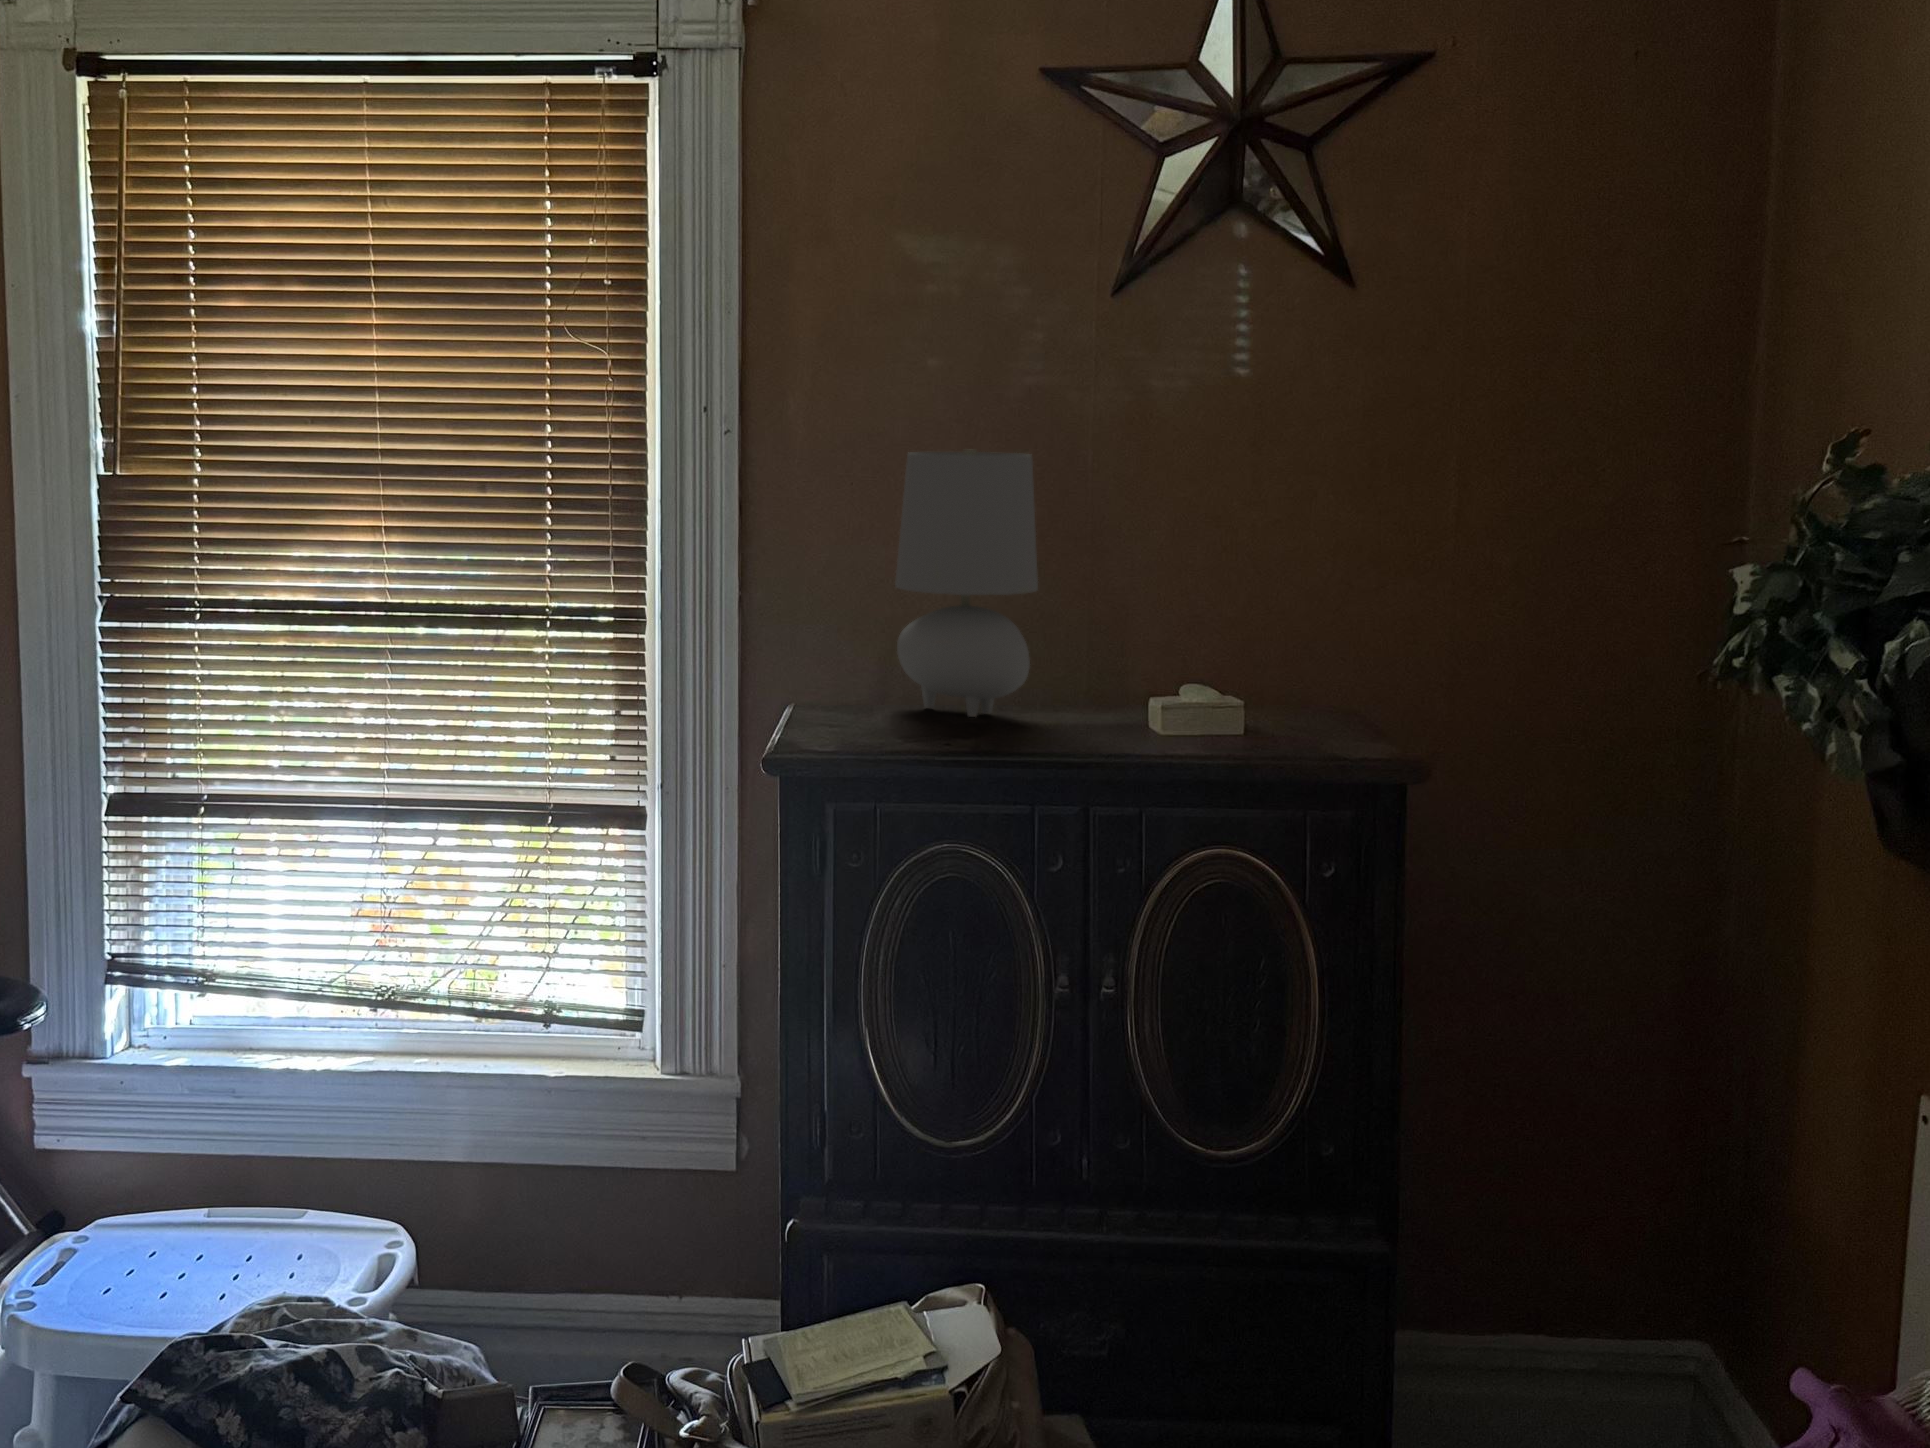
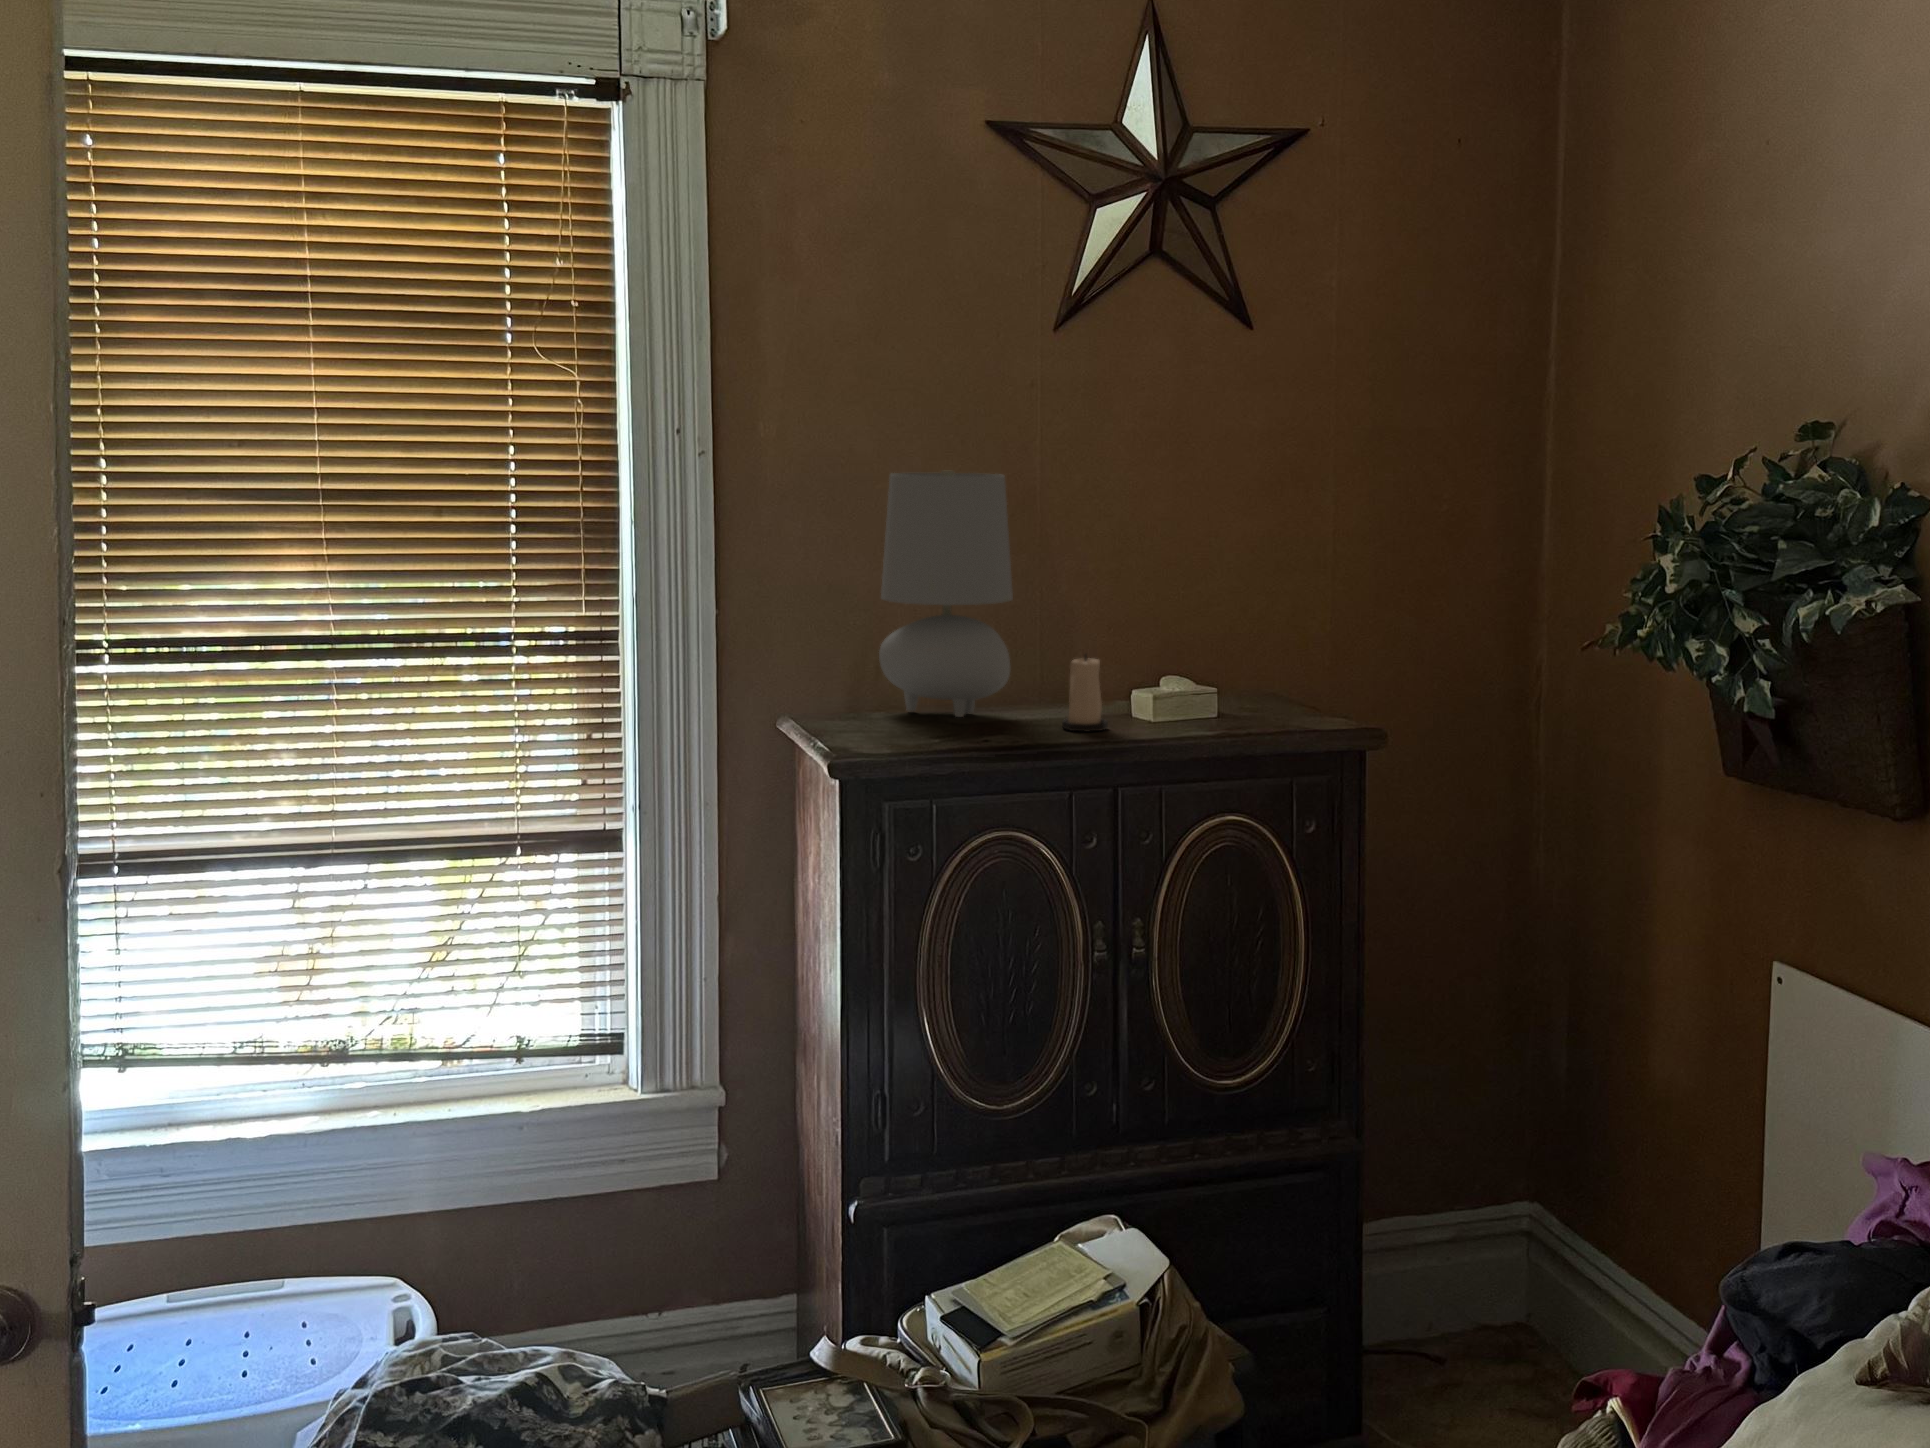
candle: none [1067,653,1119,741] -> present [1062,654,1108,732]

